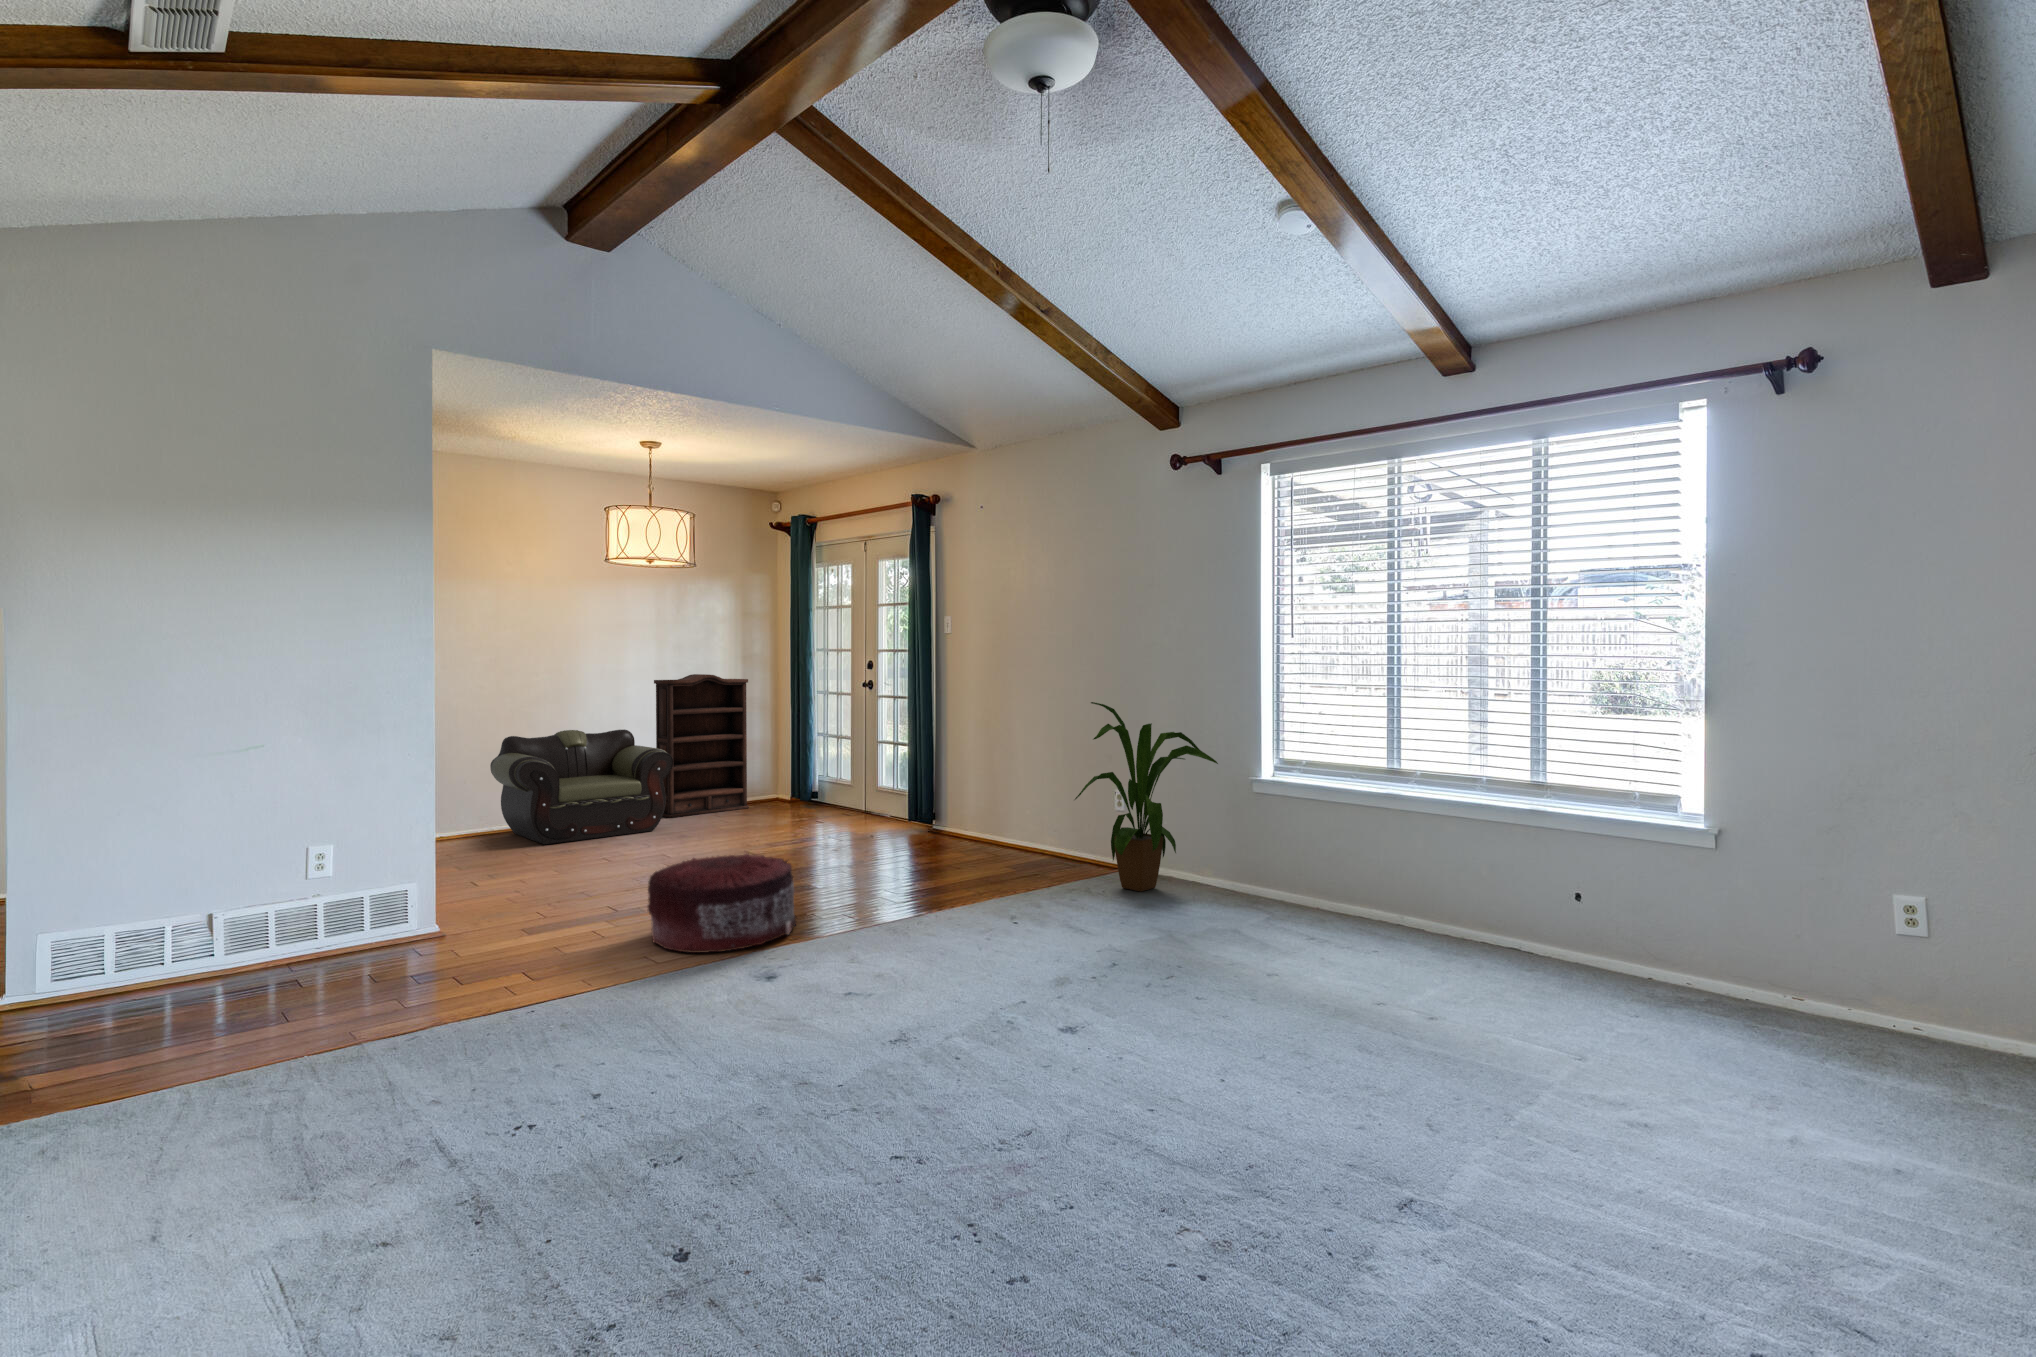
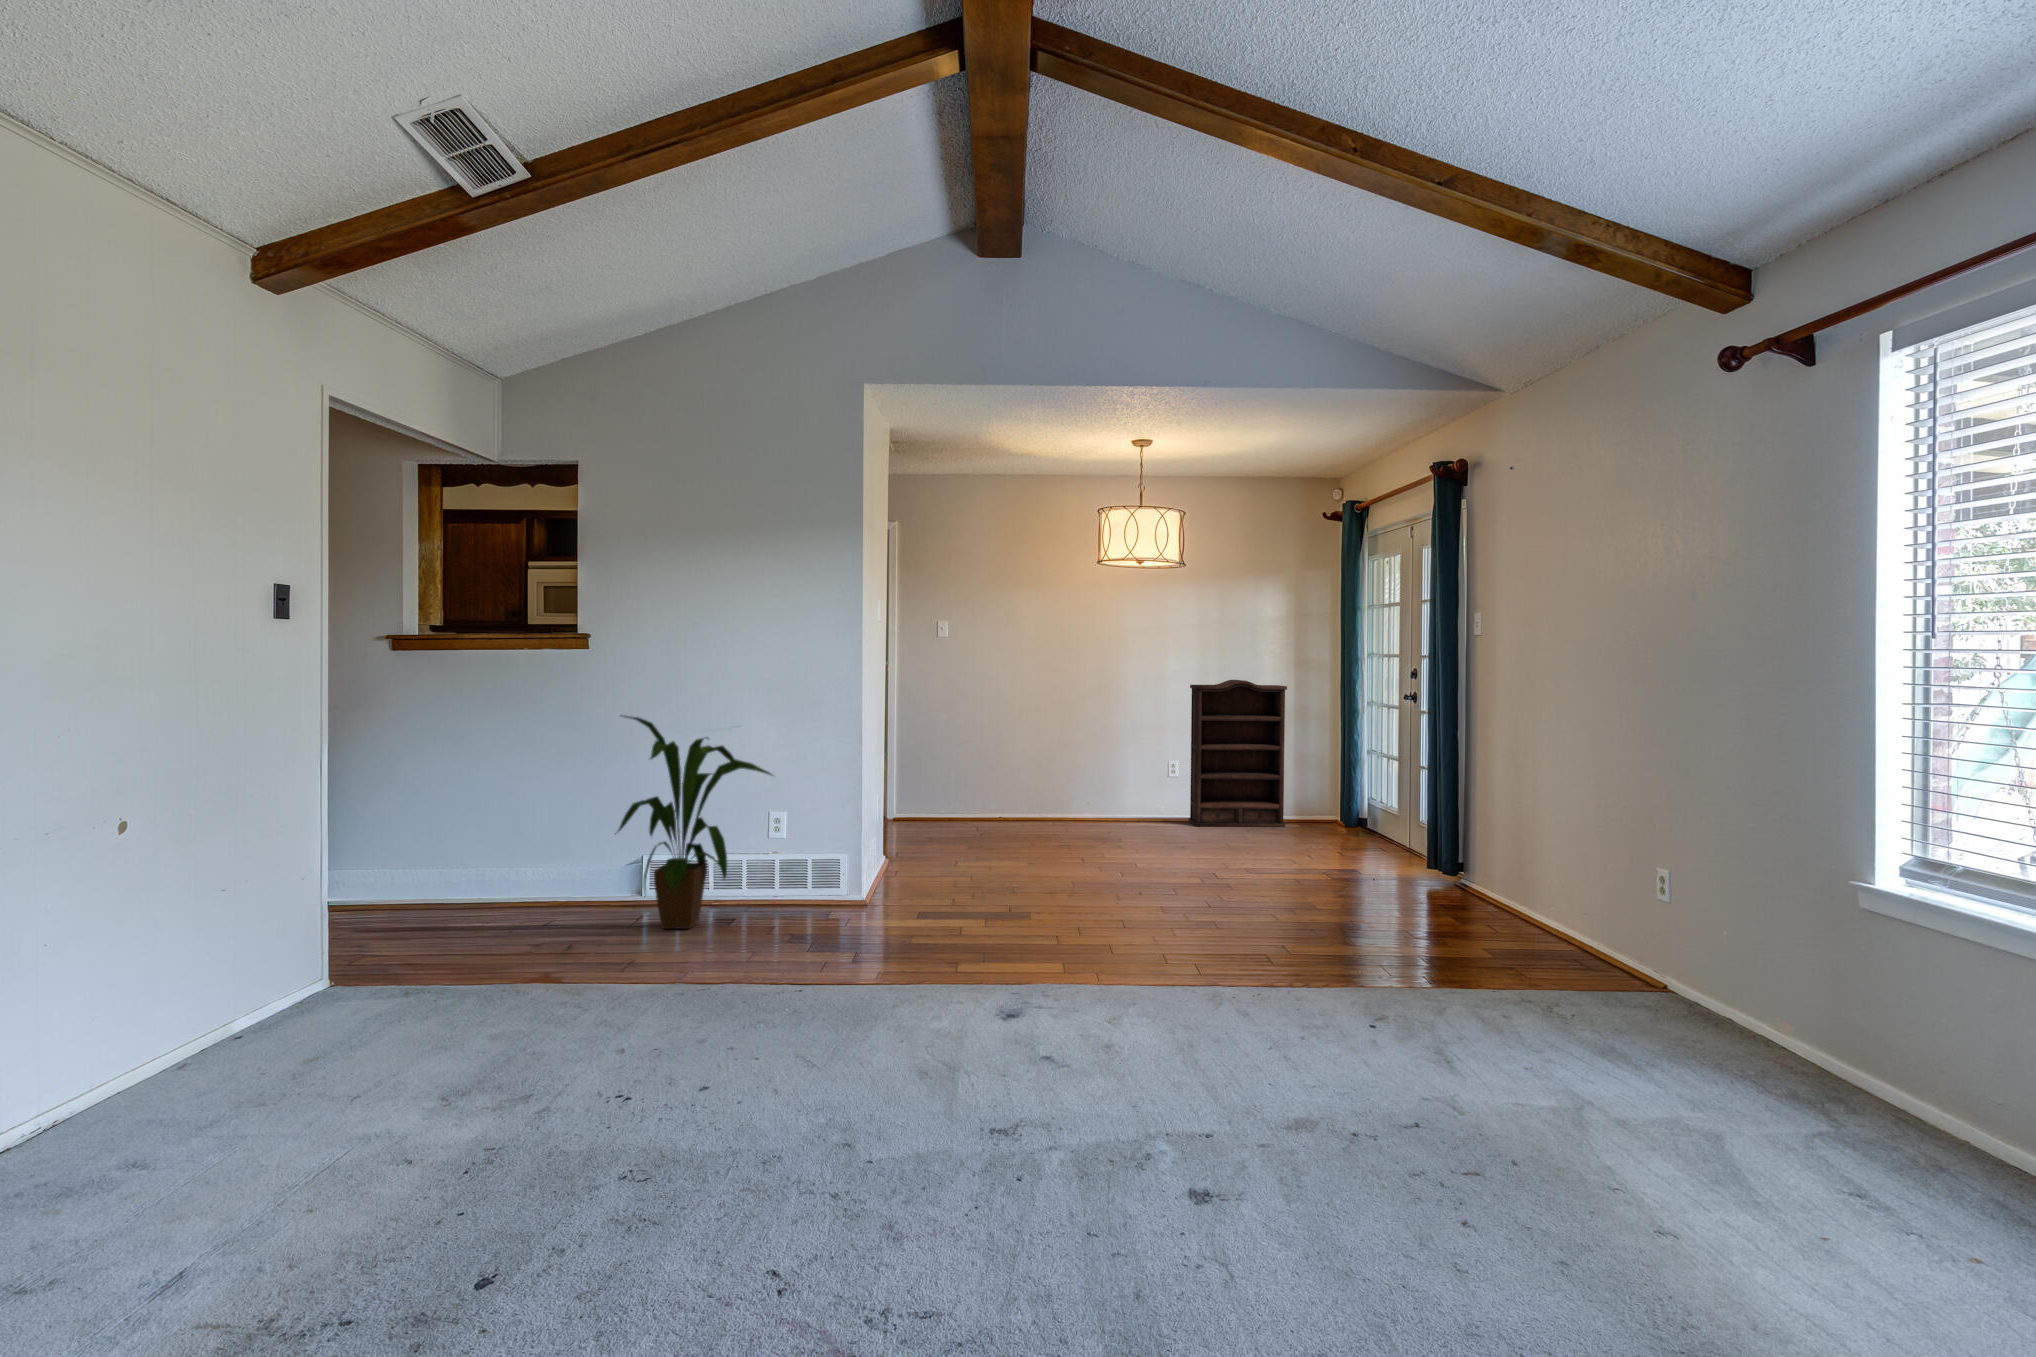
house plant: present [1075,702,1218,892] -> present [615,716,772,929]
armchair: present [490,729,673,844] -> none [1030,730,1184,837]
pouf: present [648,854,796,953] -> none [975,869,1127,974]

